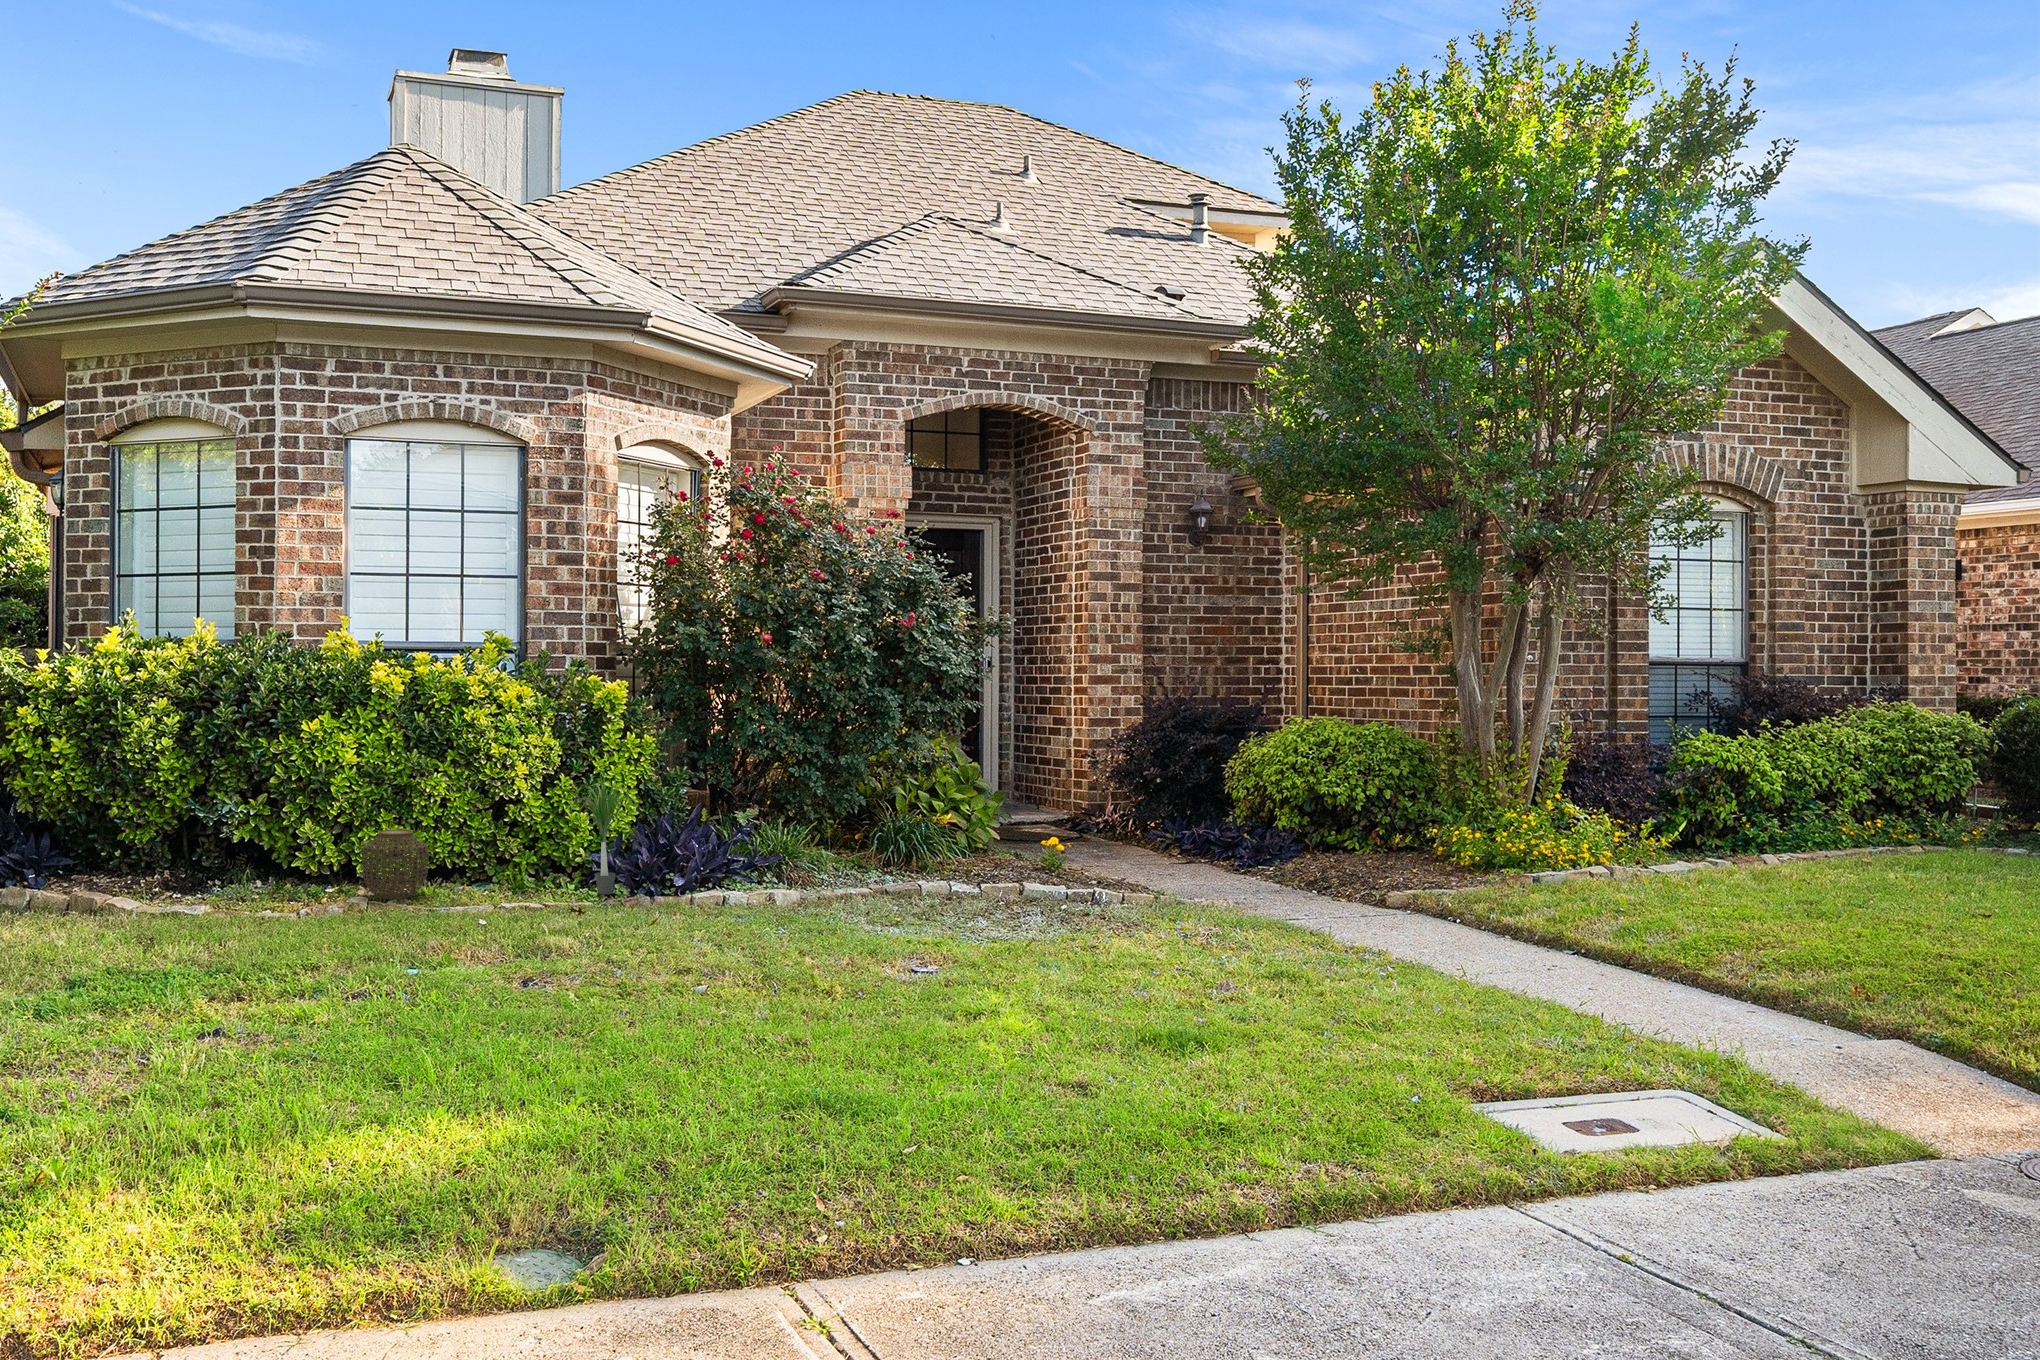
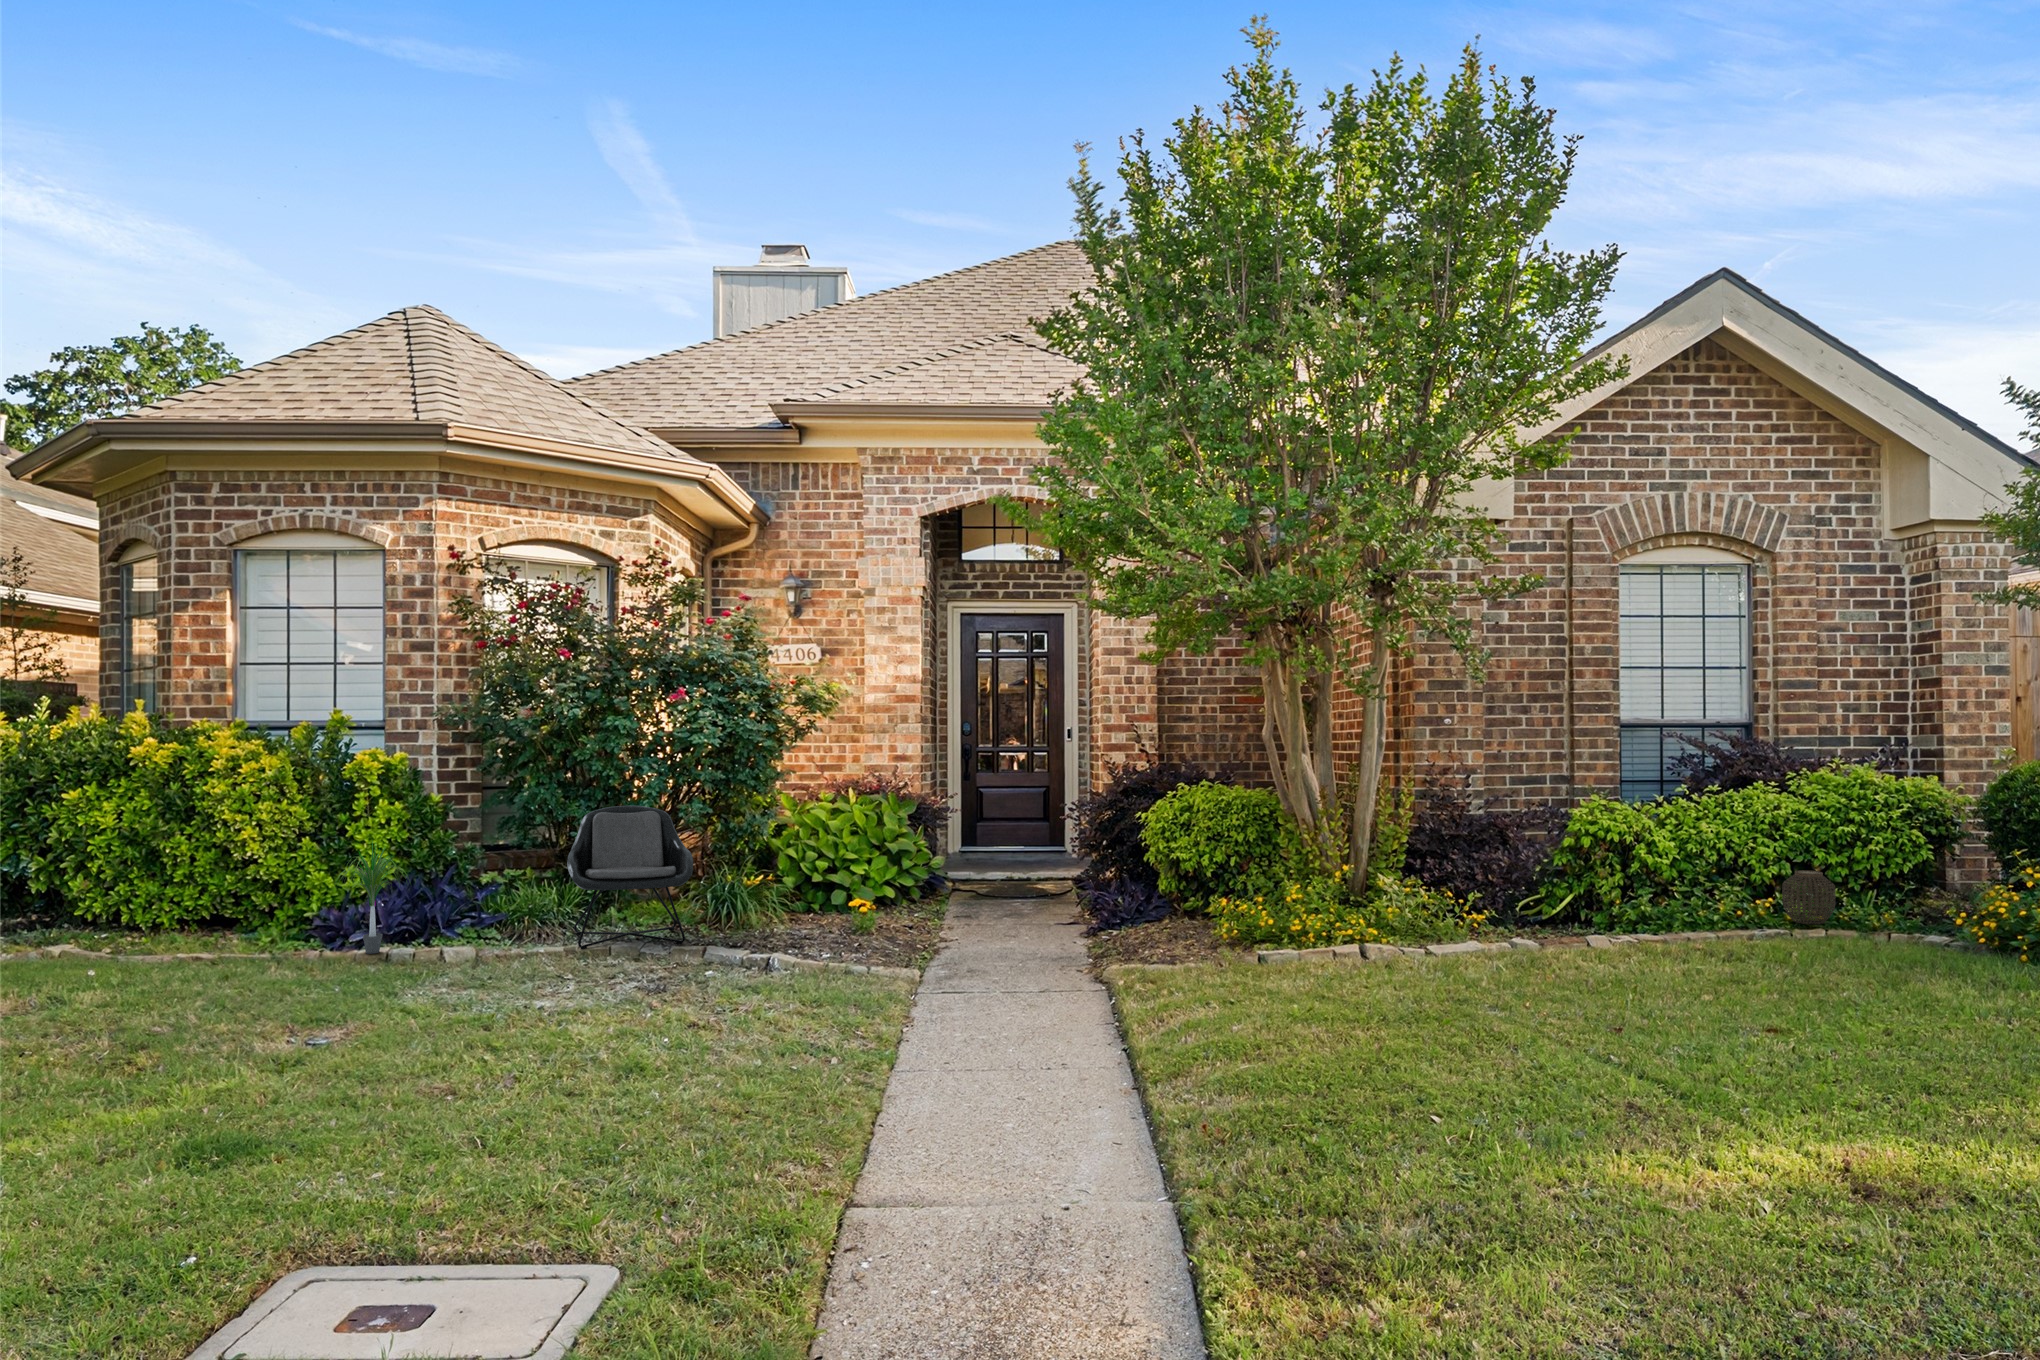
lounge chair: none [771,732,921,886] -> present [567,806,693,949]
woven basket: present [362,829,429,899] -> present [1782,870,1836,924]

